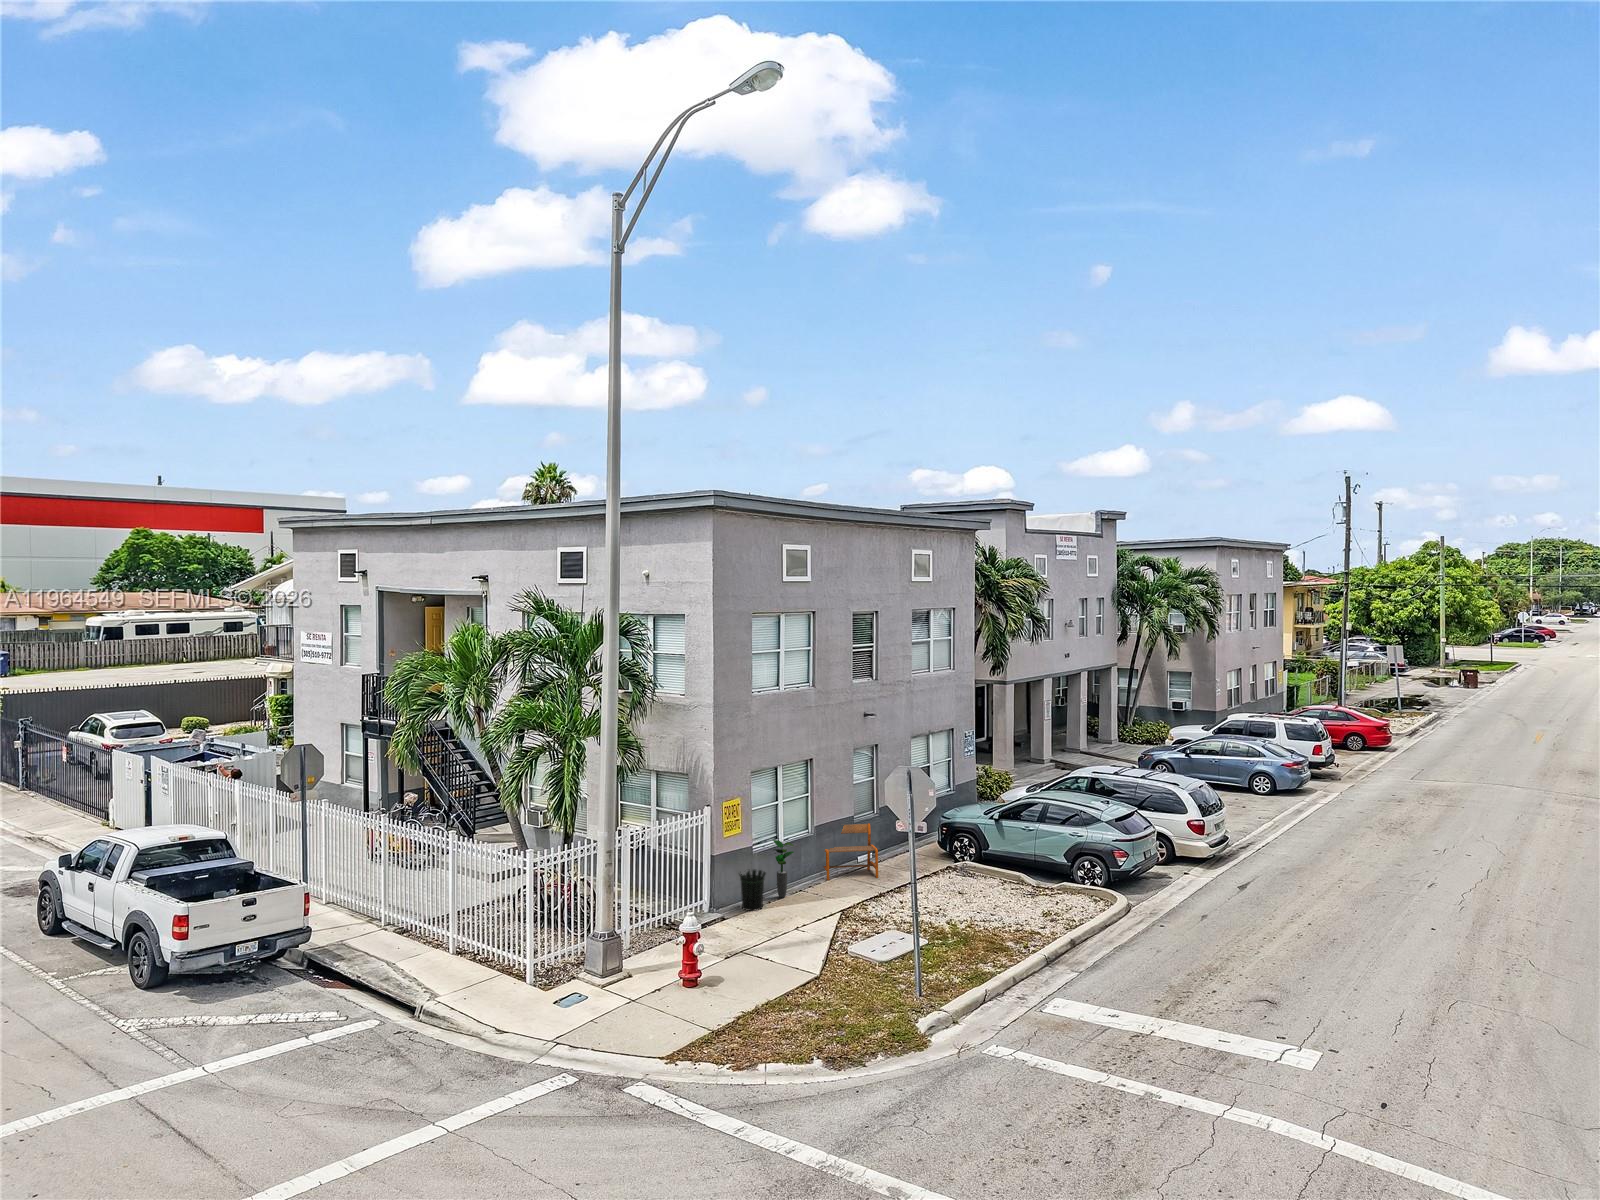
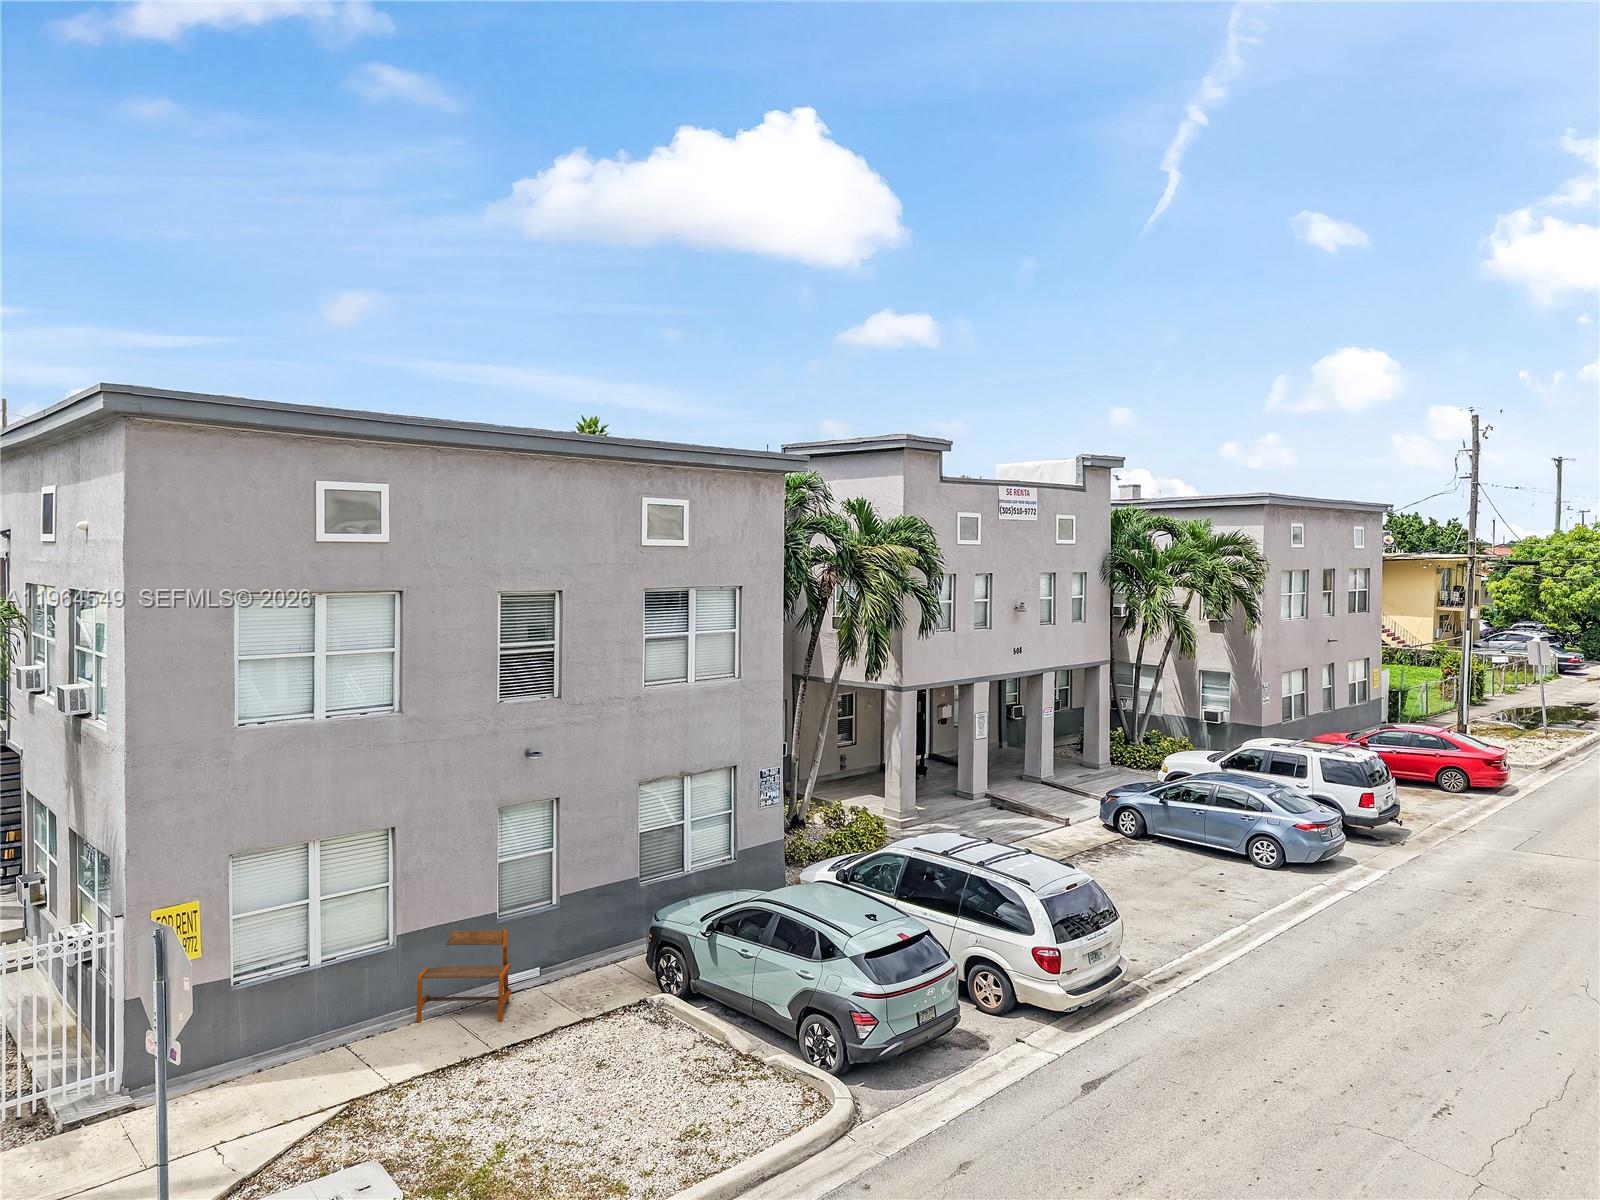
potted plant: present [773,840,794,898] -> none [276,964,319,1061]
waste bin: present [739,869,766,911] -> none [197,1016,249,1089]

